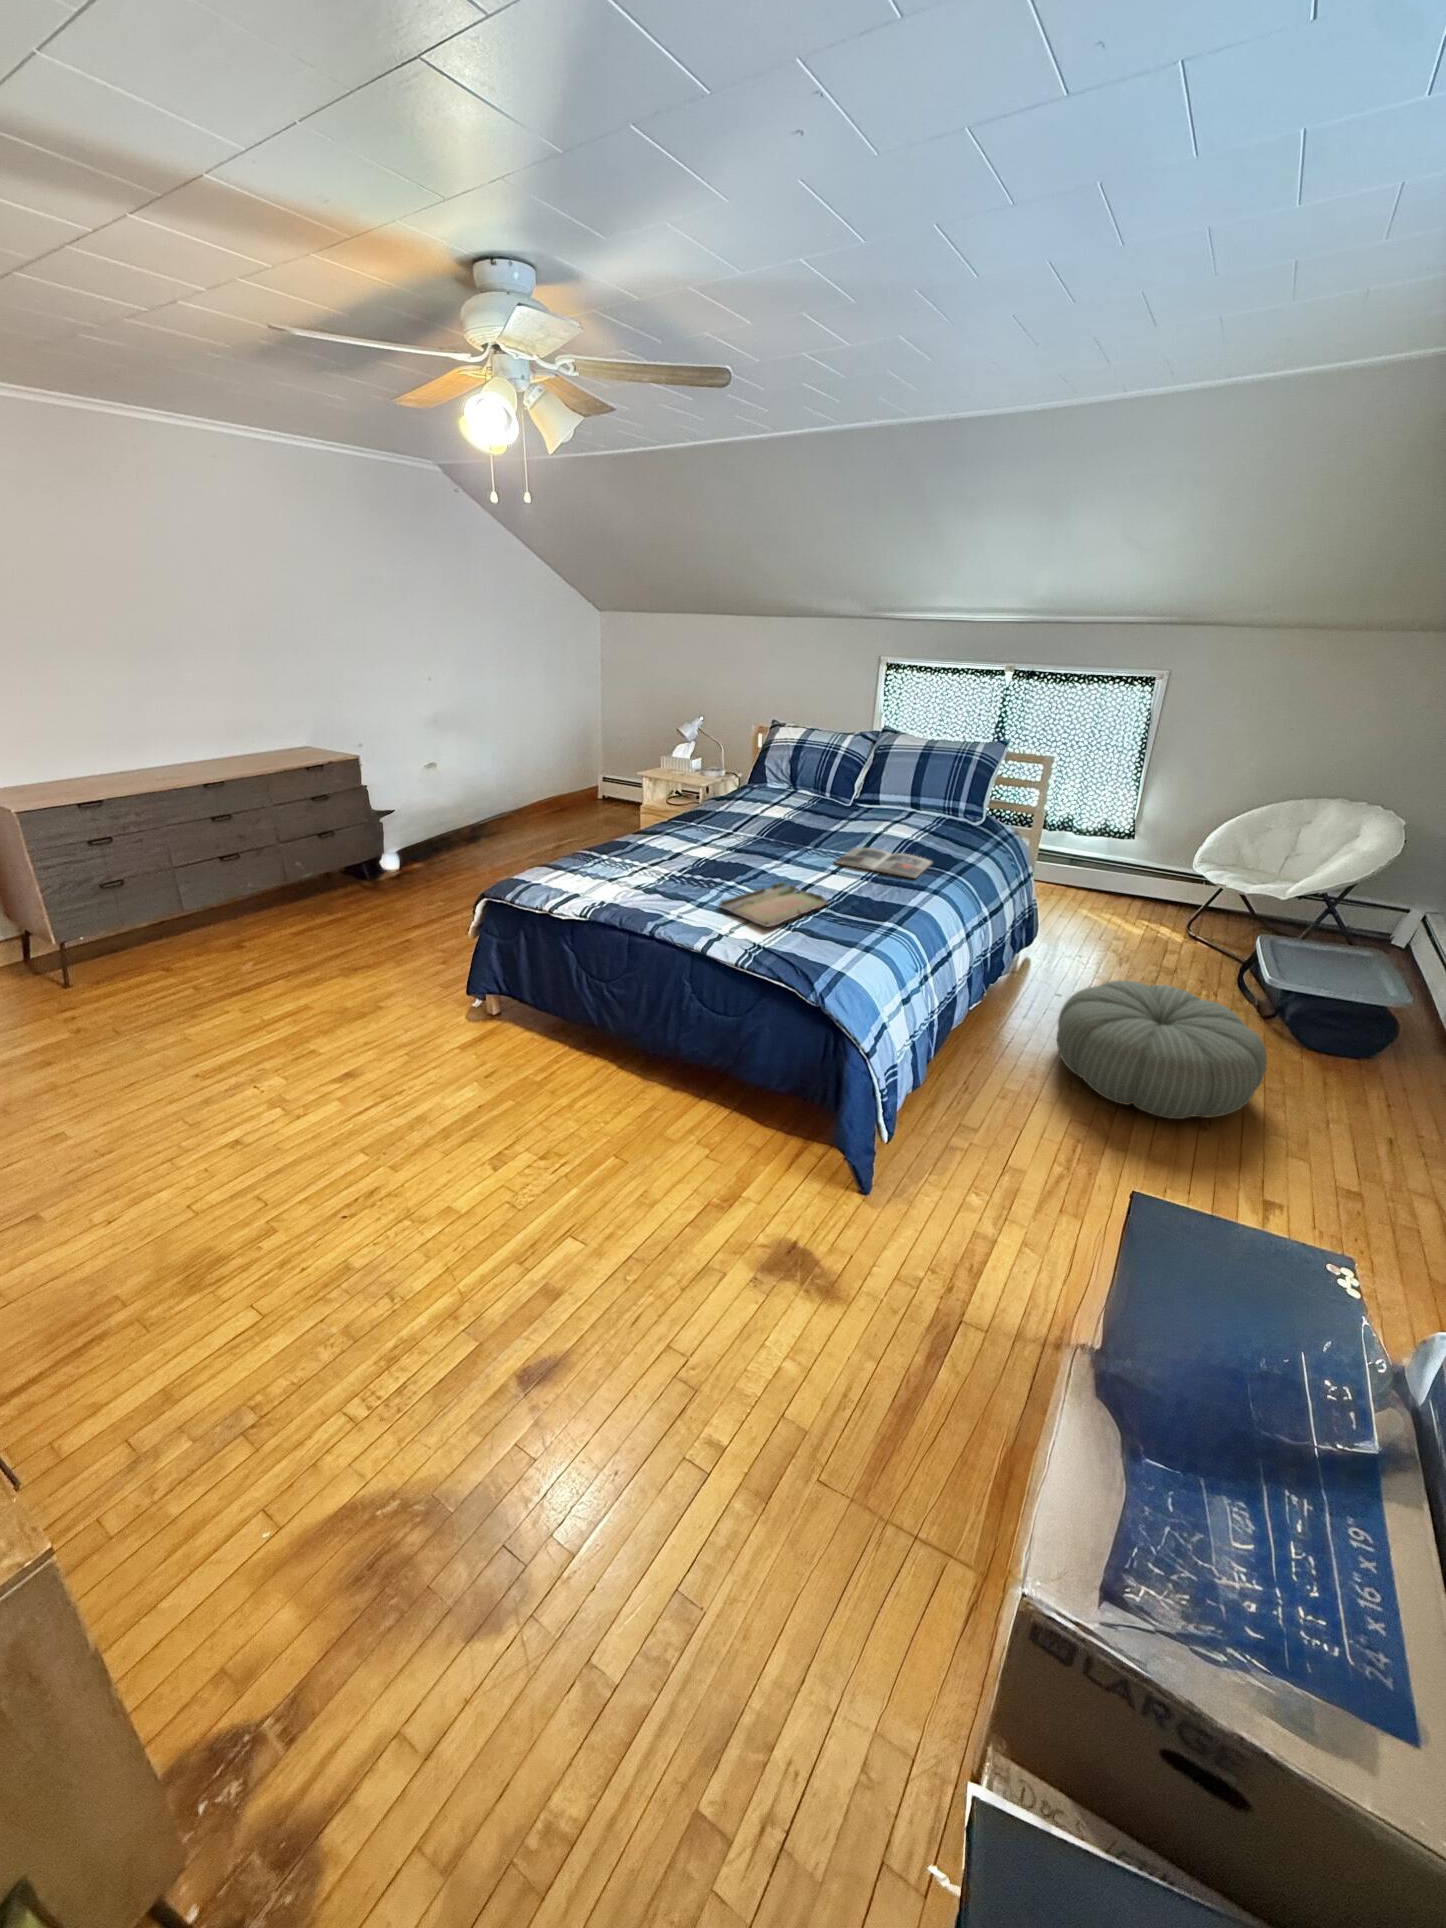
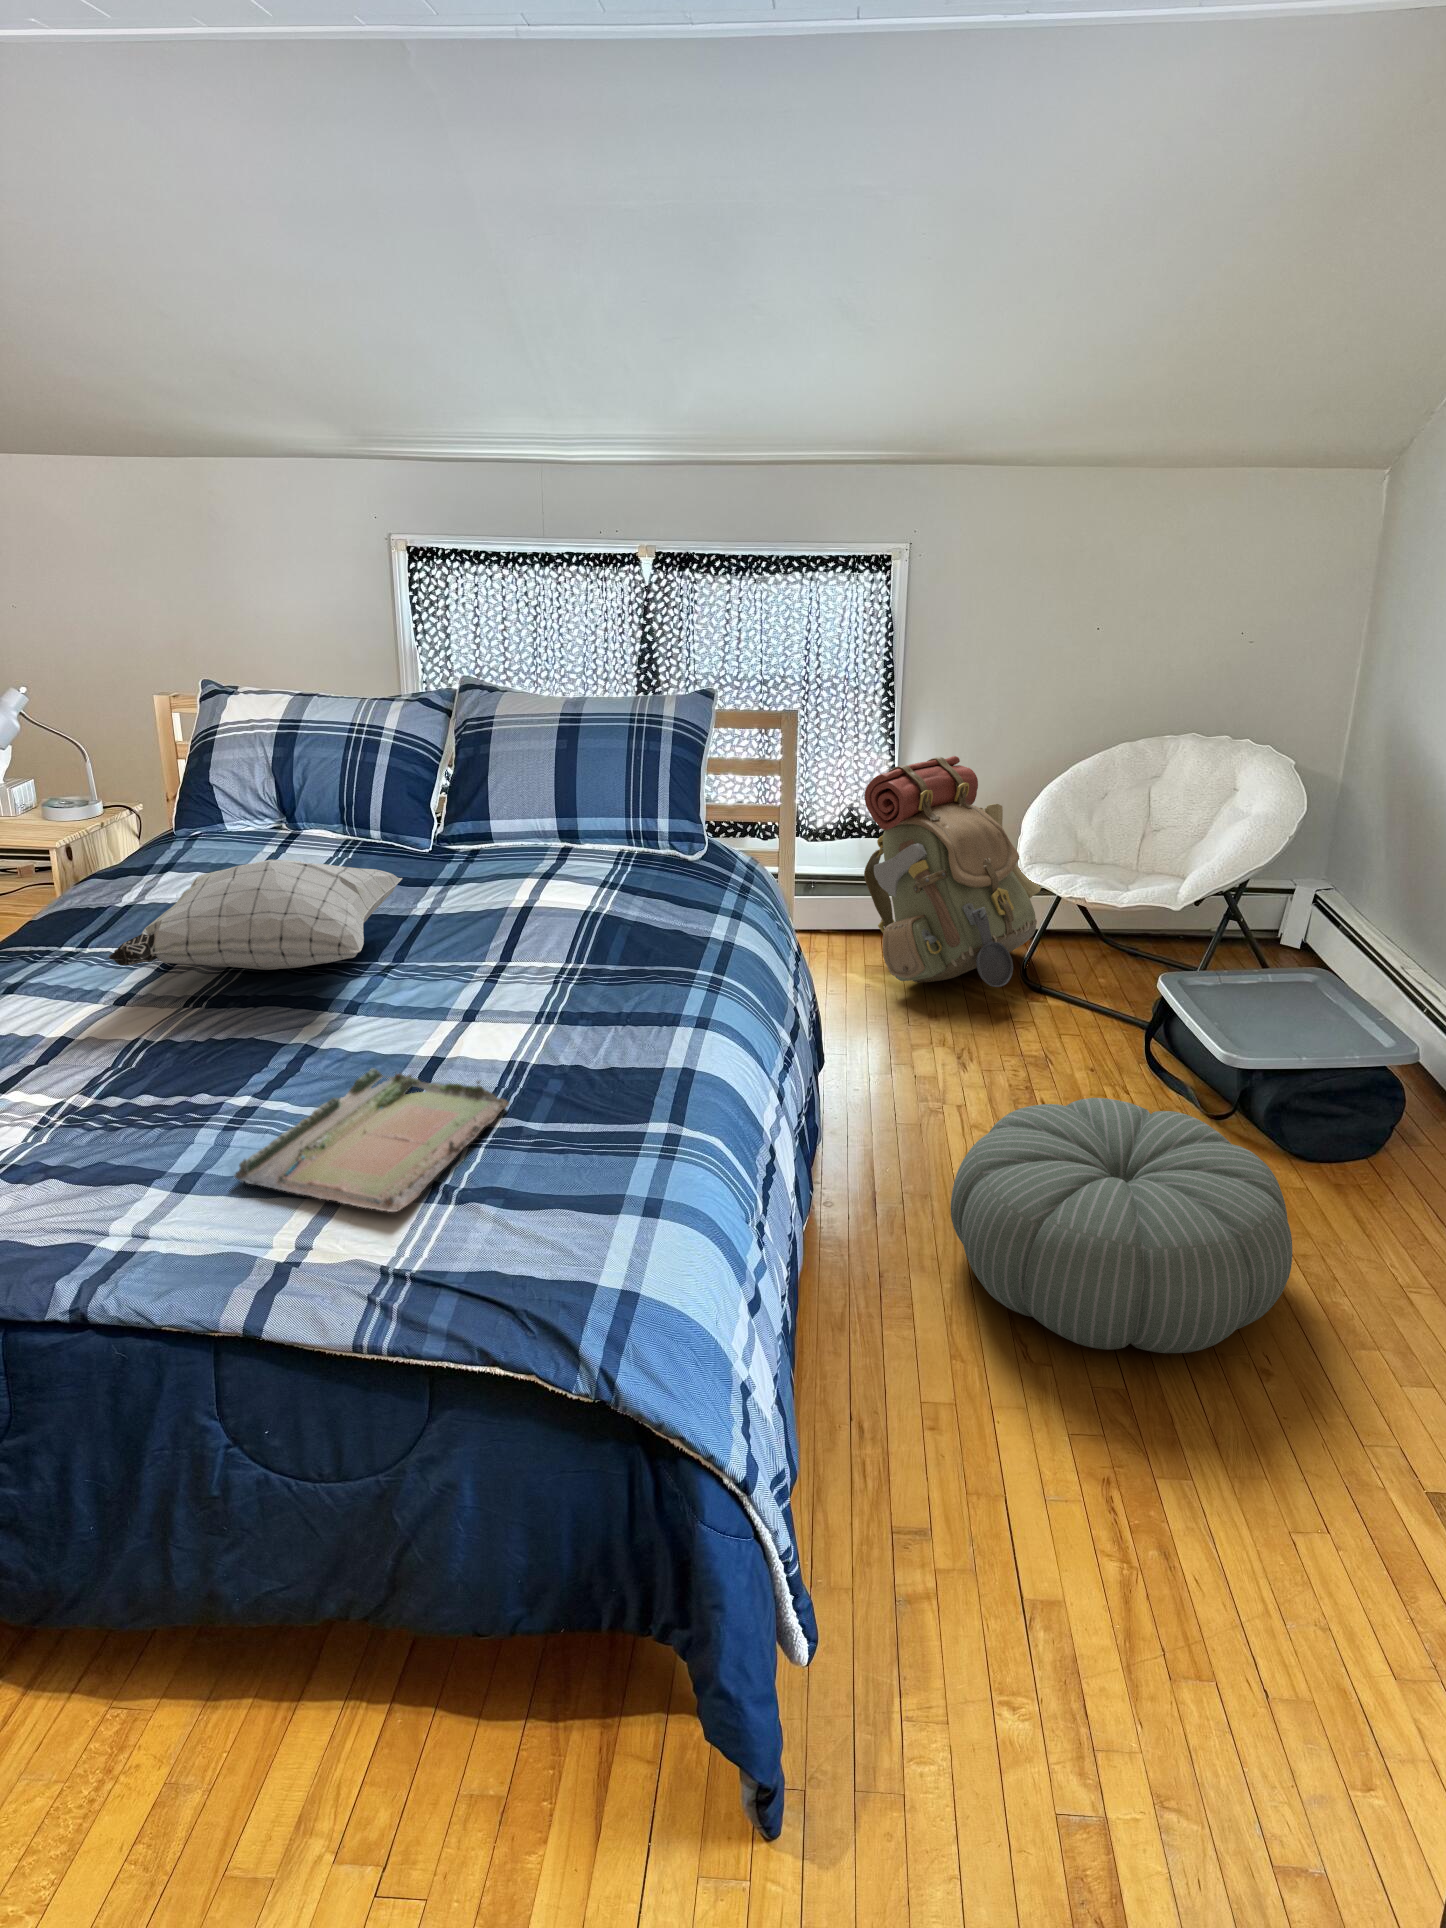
backpack: none [1095,795,1218,931] -> present [864,756,1041,987]
pillow: none [701,796,826,841] -> present [109,860,402,970]
magazine: present [835,848,932,878] -> none [463,943,664,998]

